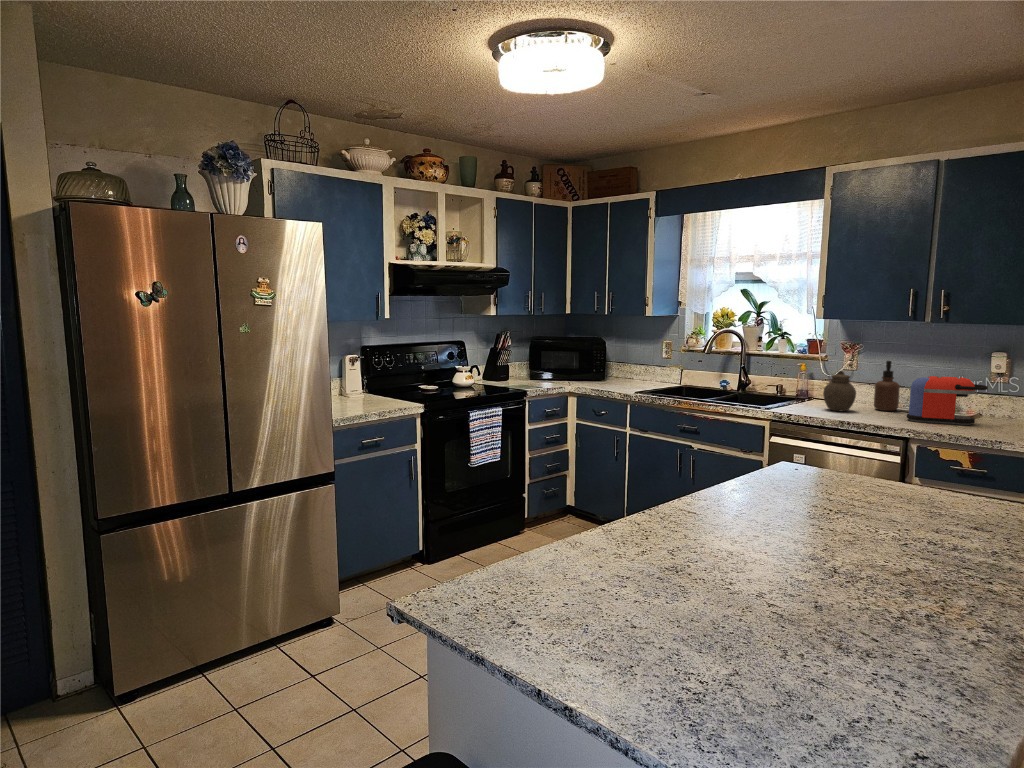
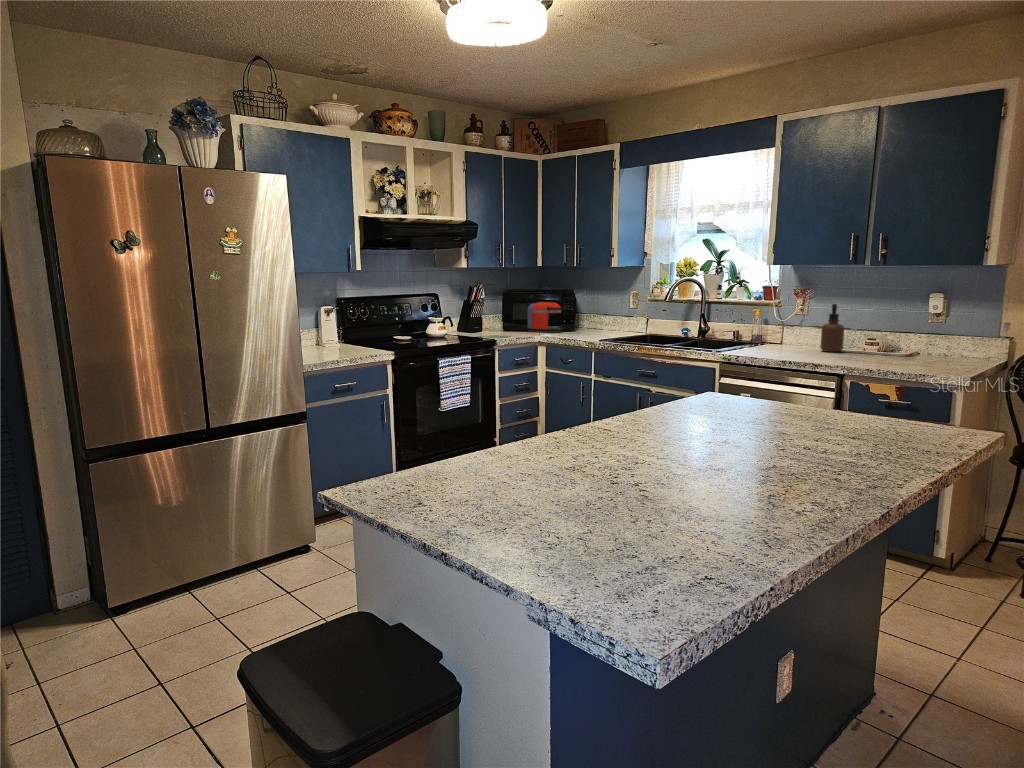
jar: present [823,371,856,411] -> none [772,314,802,353]
coffee maker: present [907,376,988,425] -> present [527,302,567,333]

